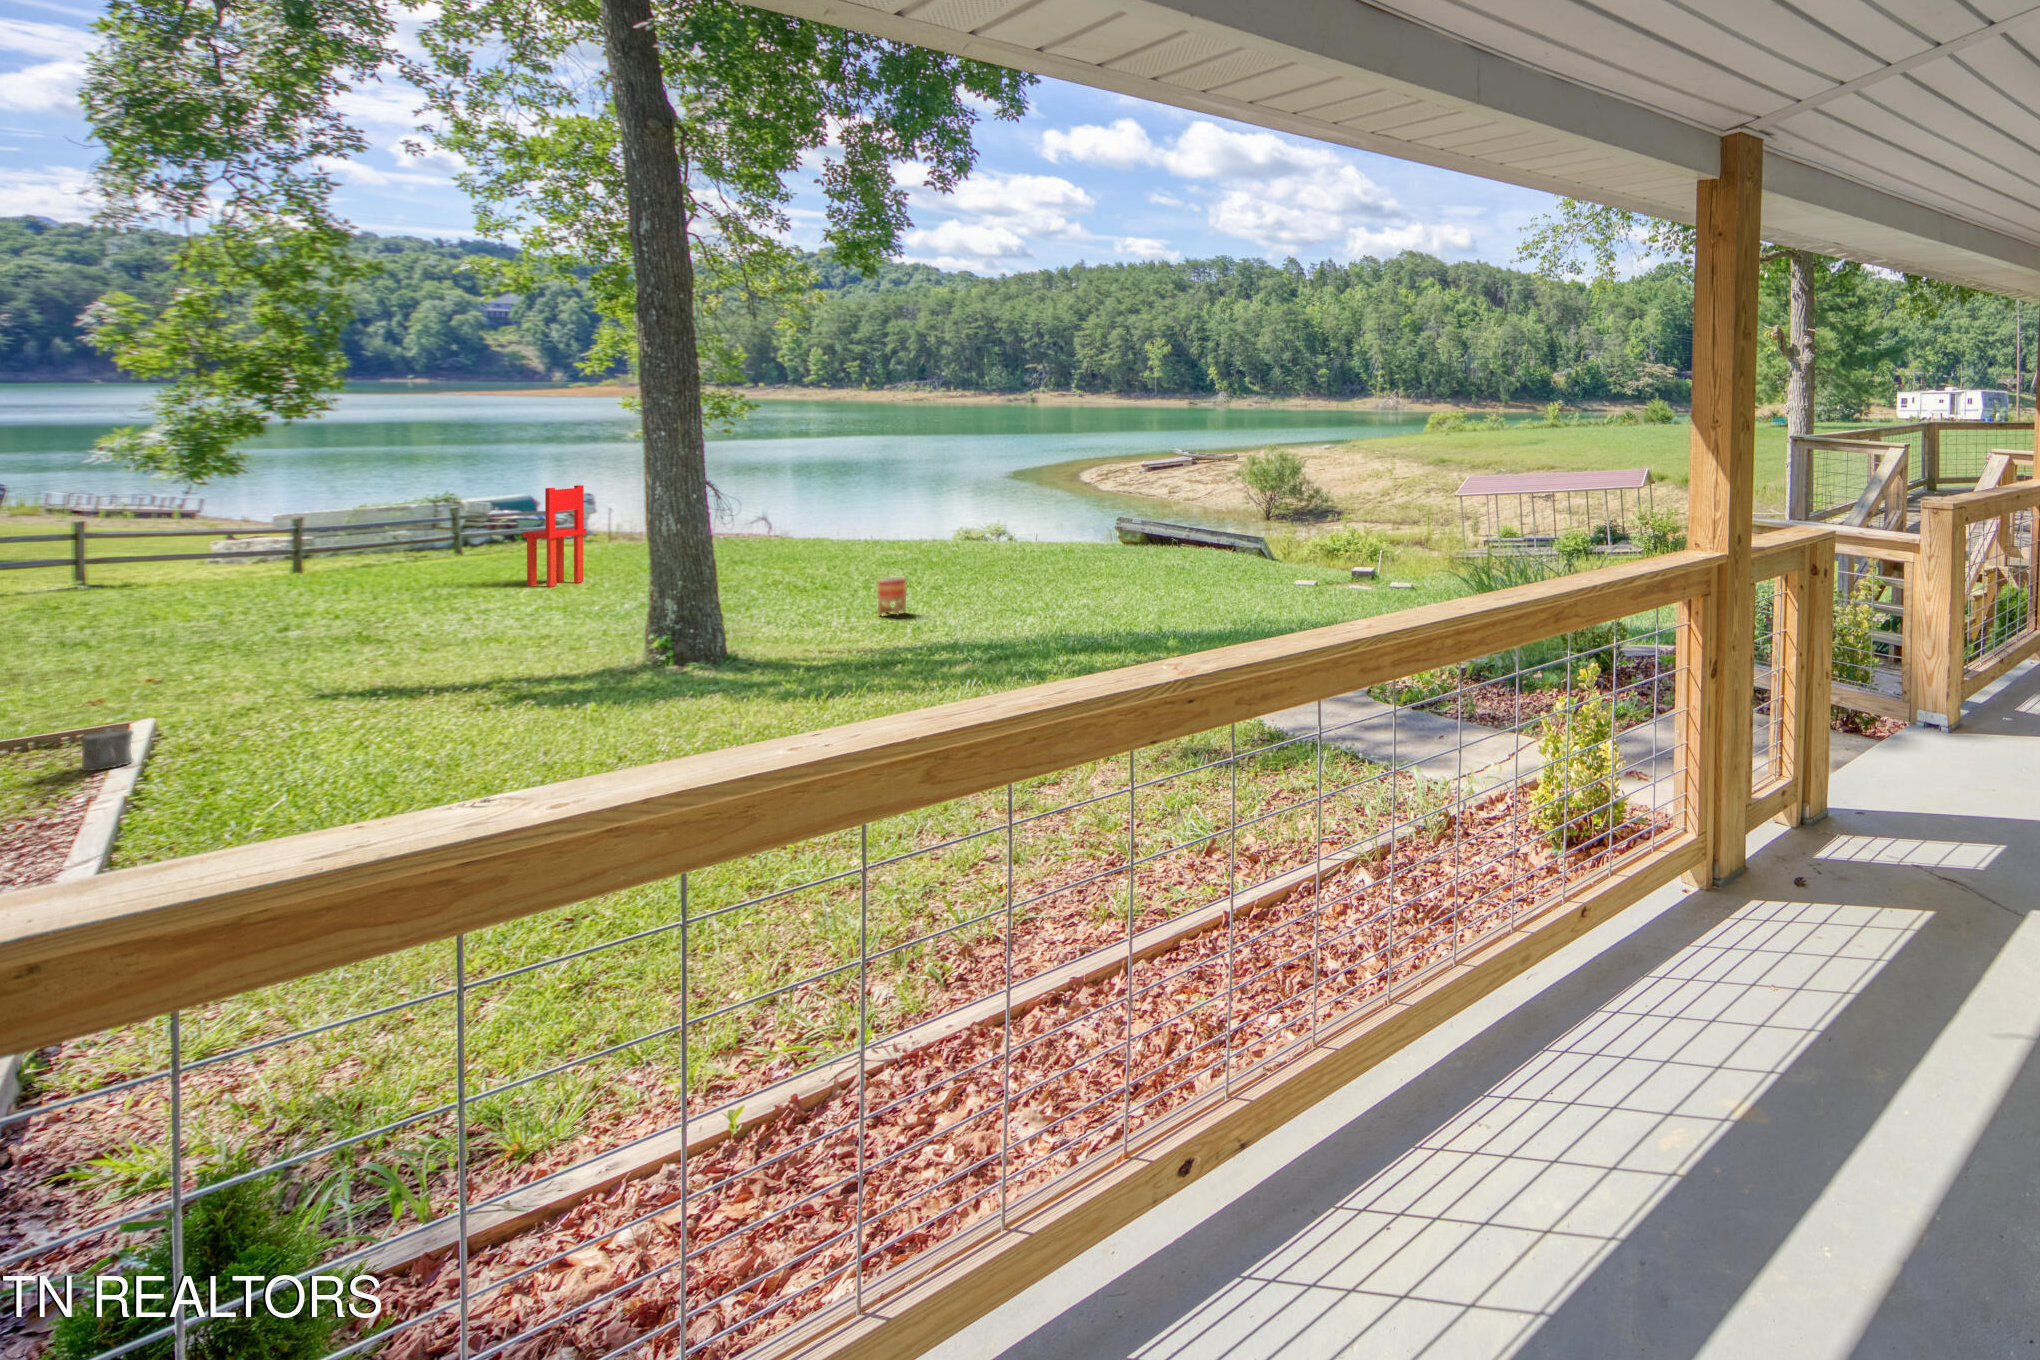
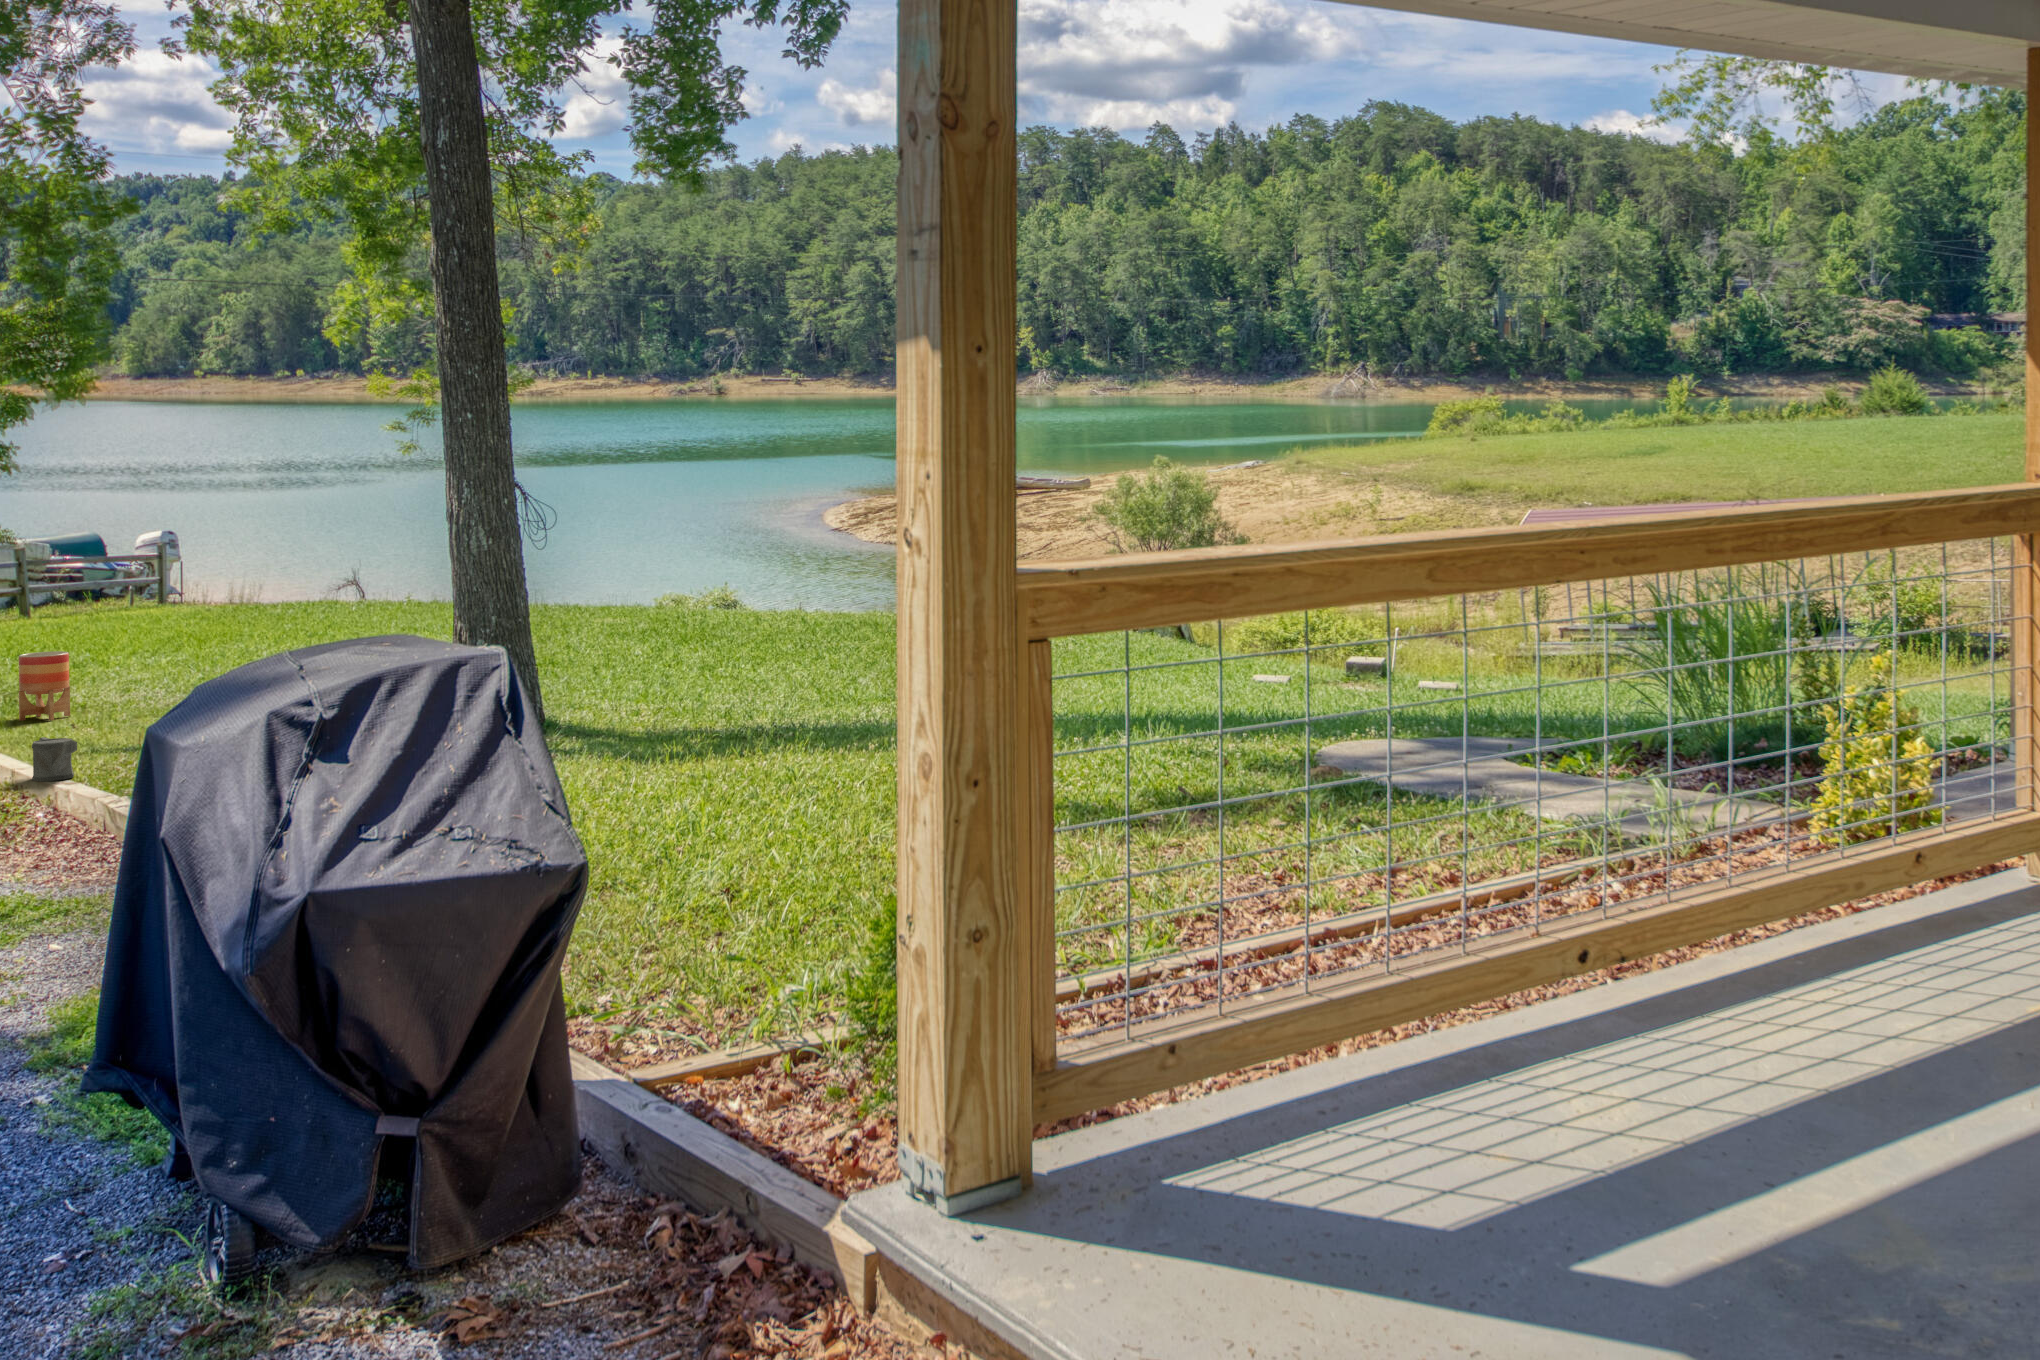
chair: present [523,485,587,587] -> none [191,500,269,646]
planter: present [878,577,906,615] -> present [19,651,70,721]

